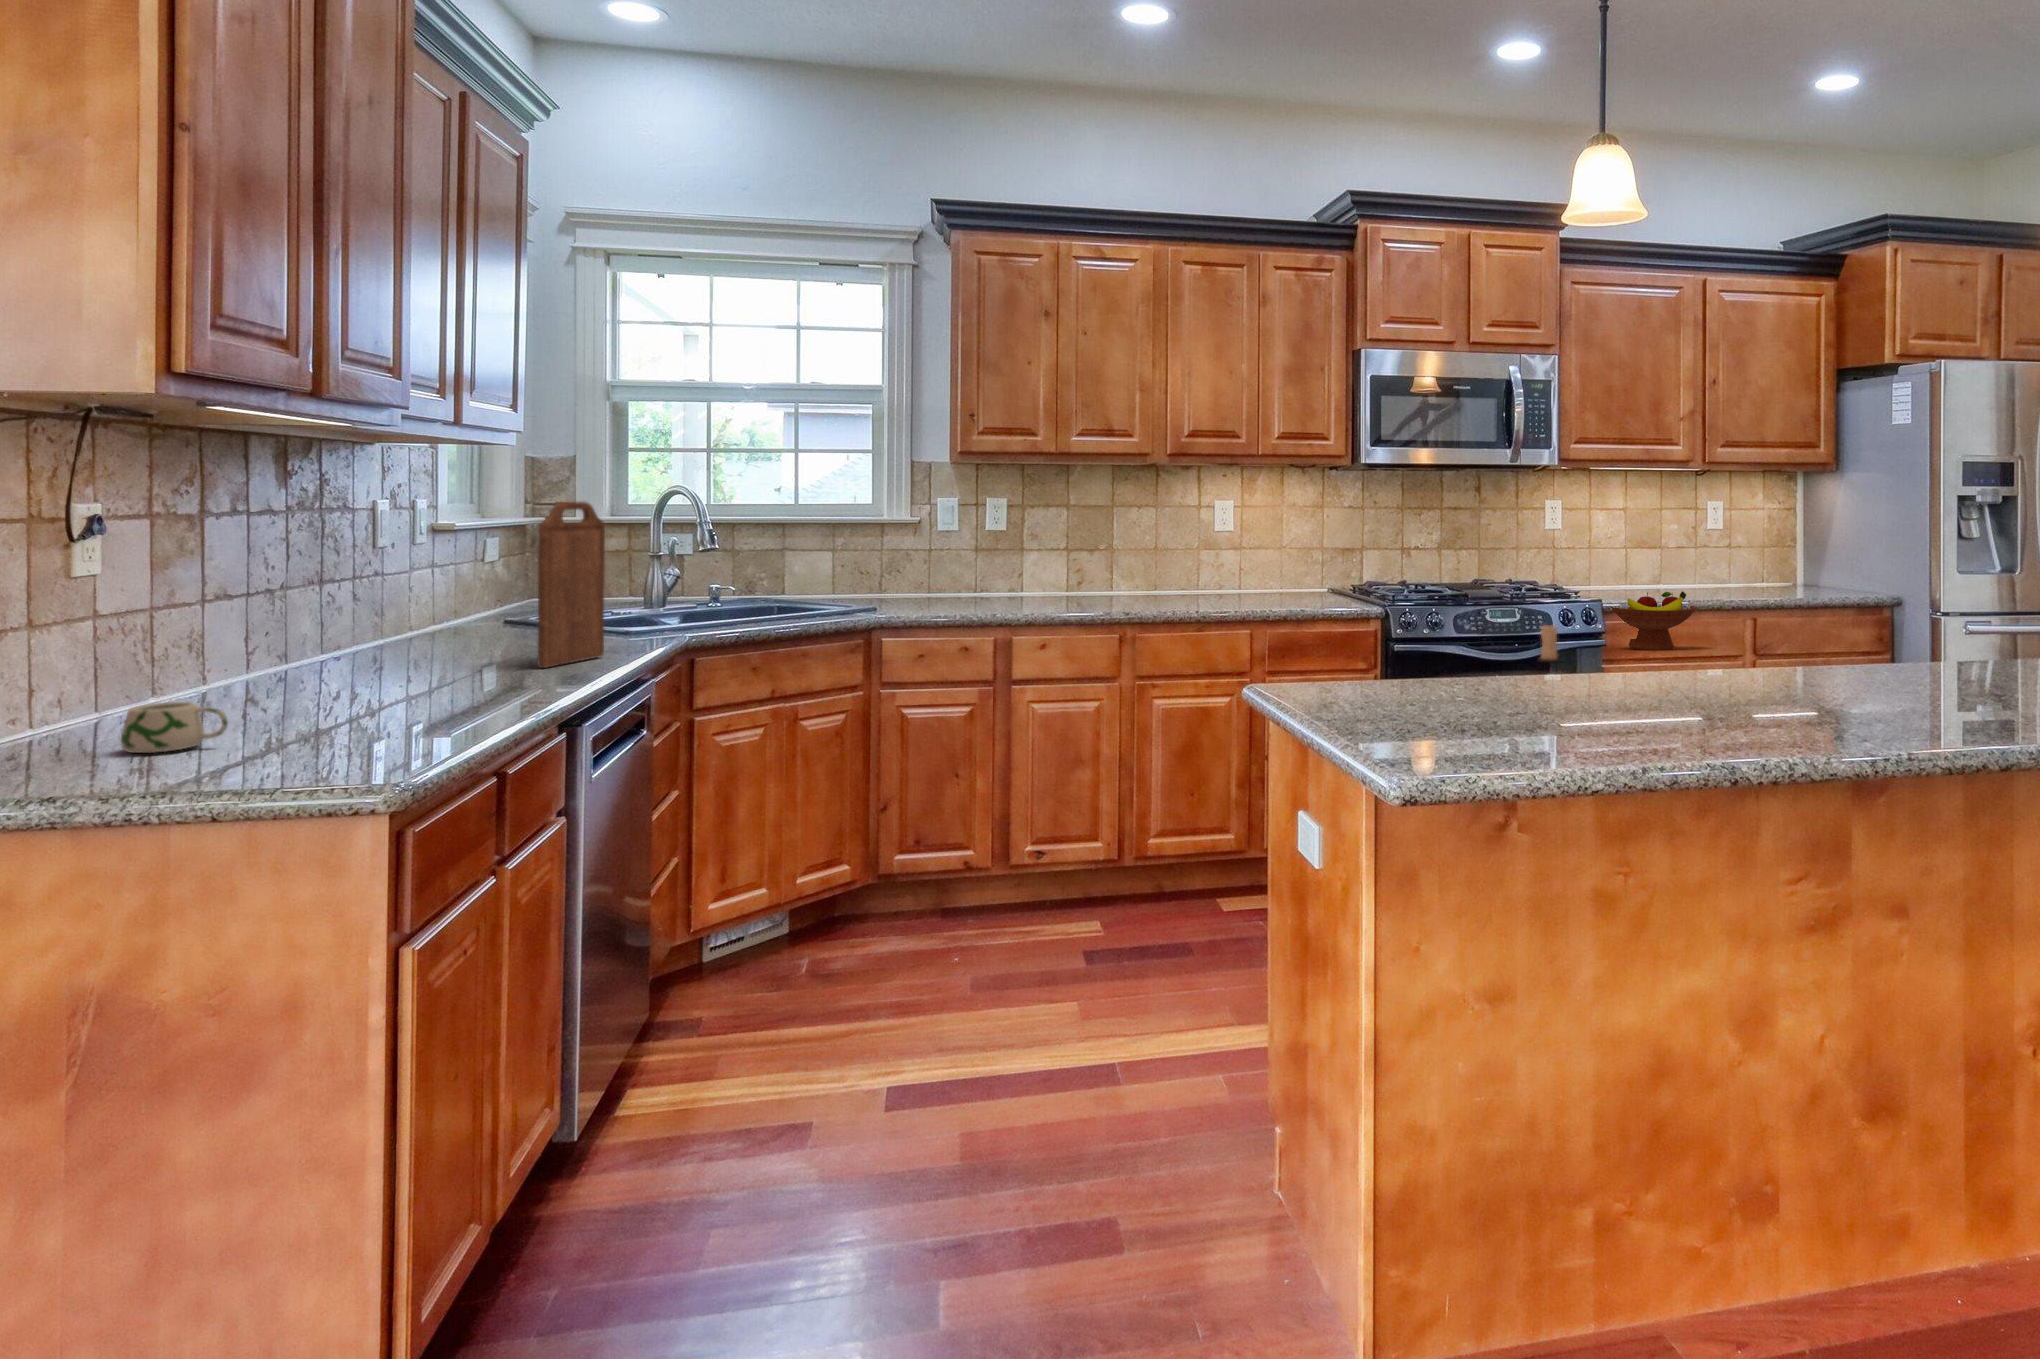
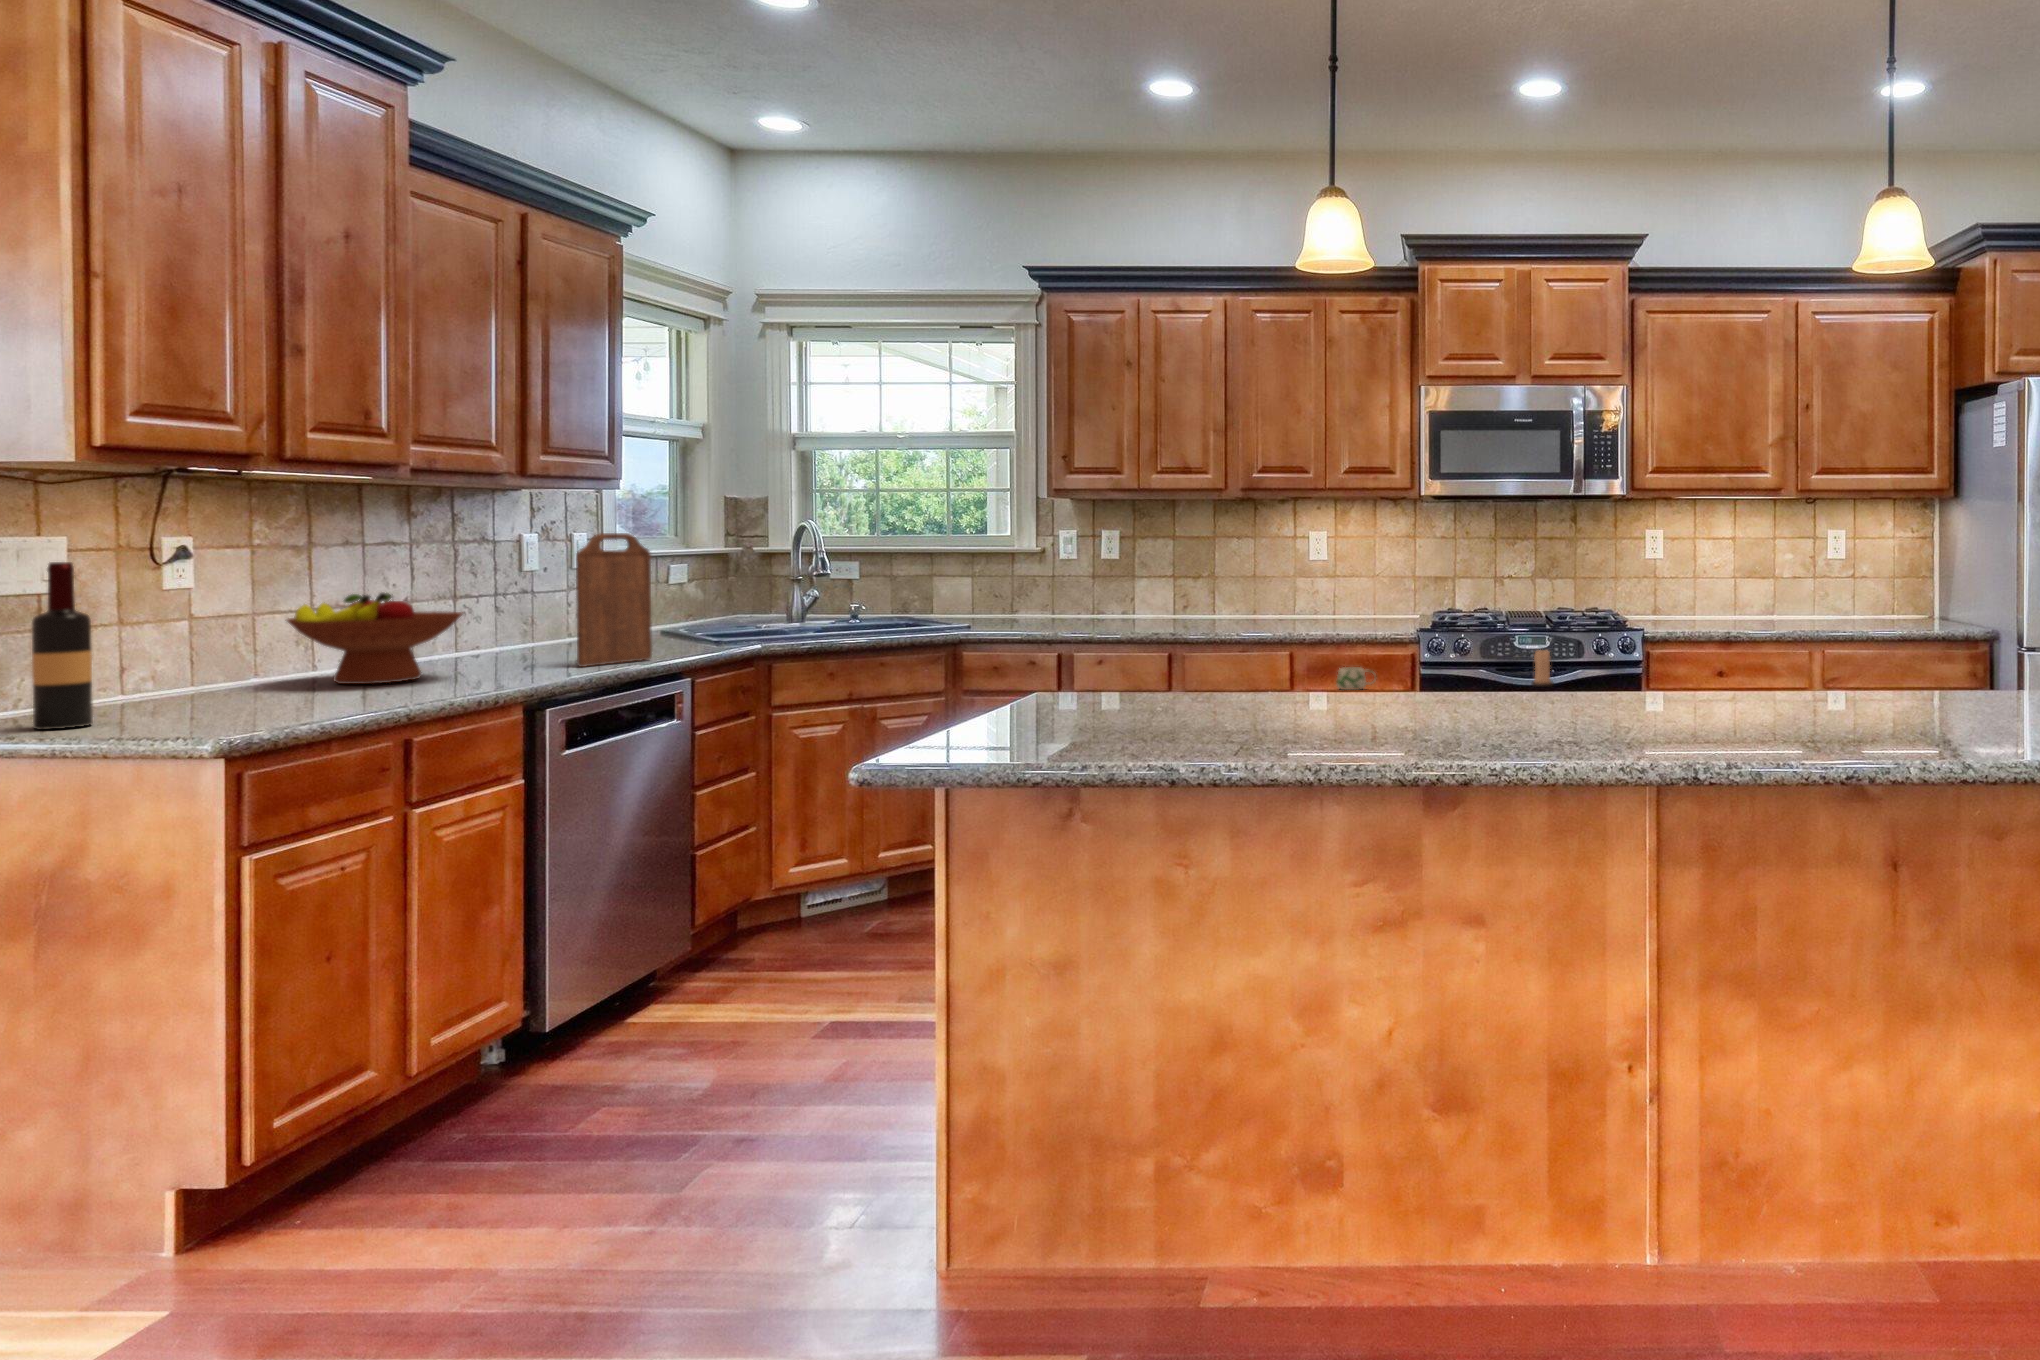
wine bottle: none [28,543,107,780] -> present [32,562,93,730]
fruit bowl: present [1611,591,1697,650] -> present [287,593,463,684]
mug: present [121,702,228,753] -> present [1336,667,1376,690]

